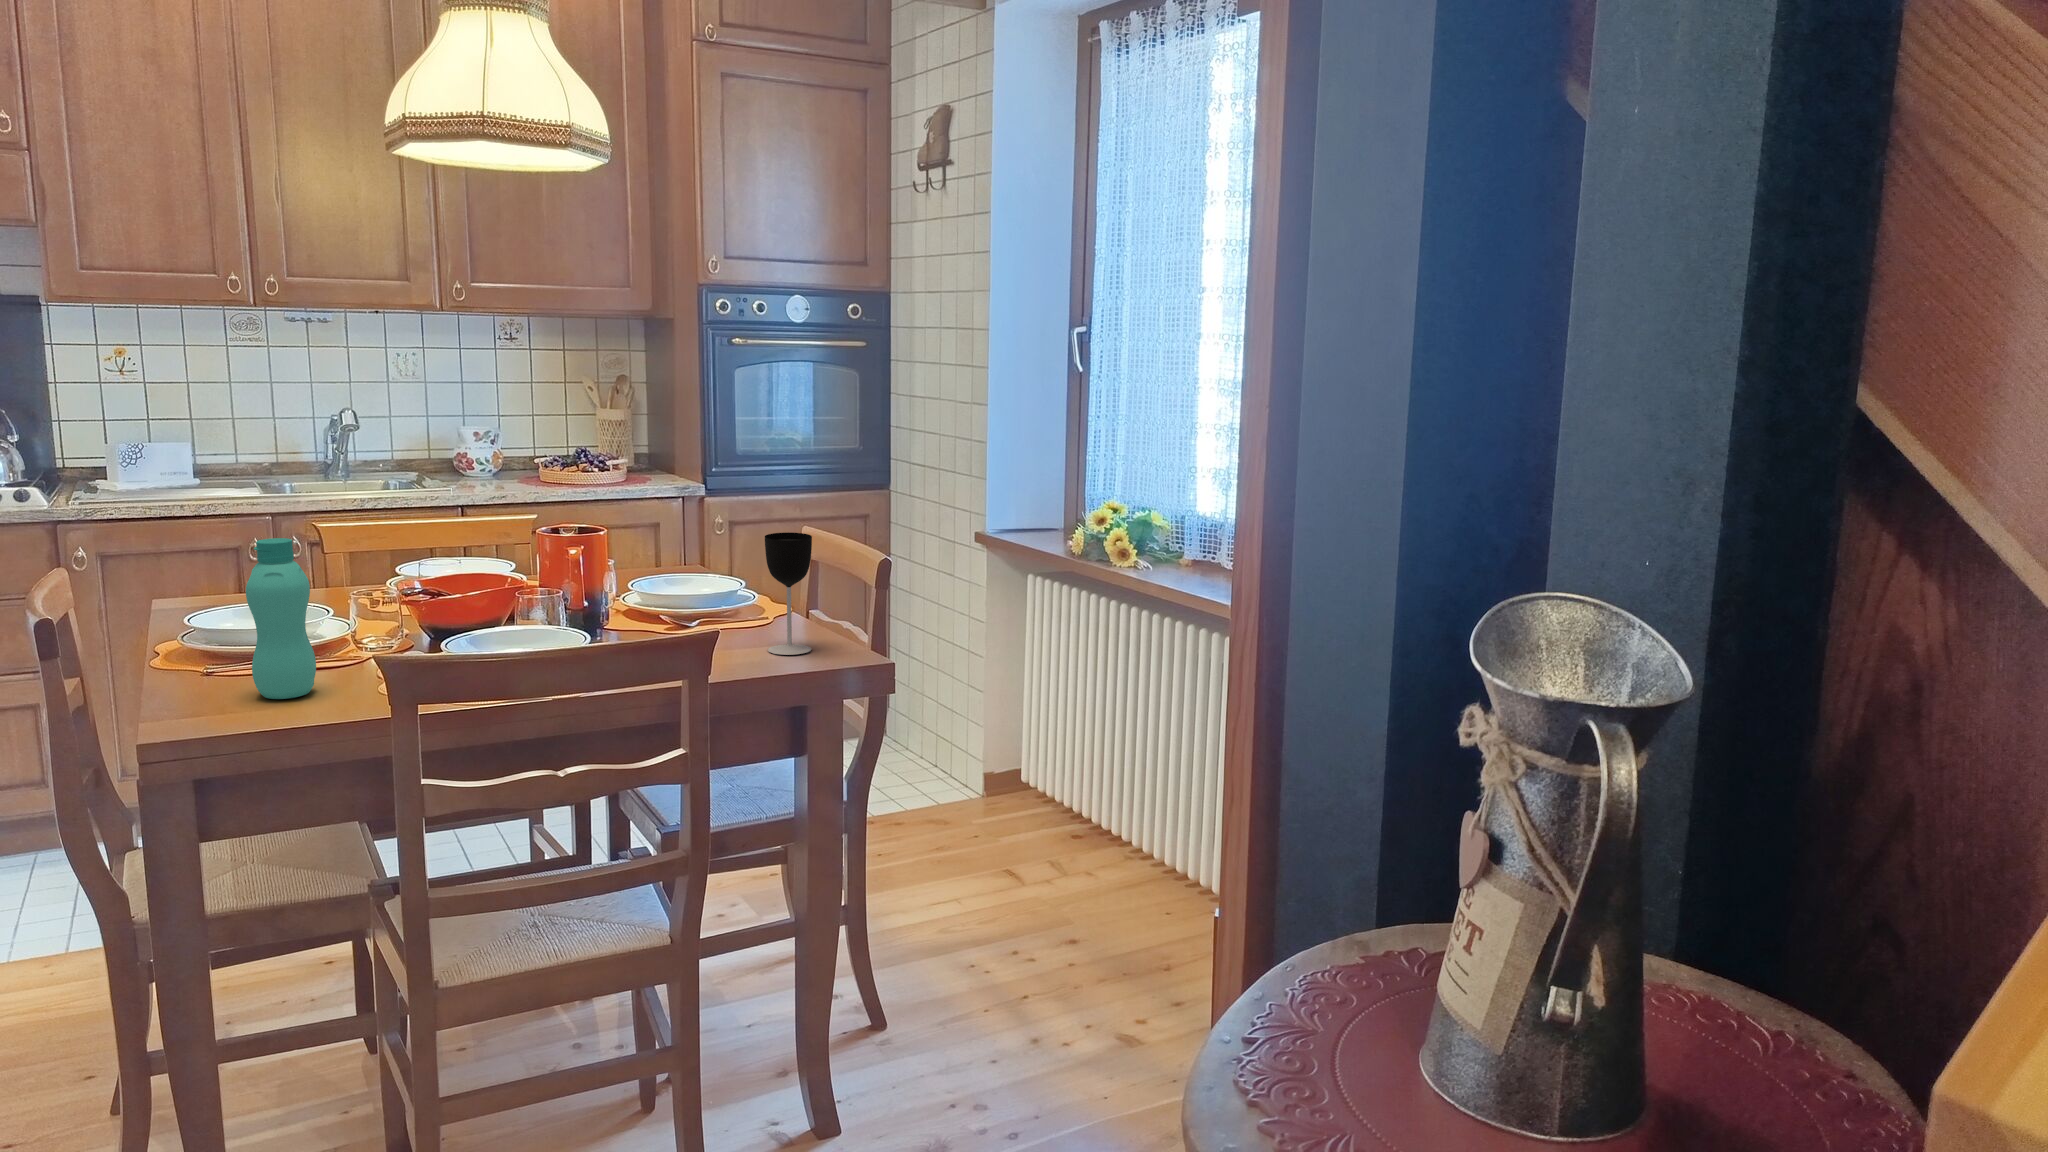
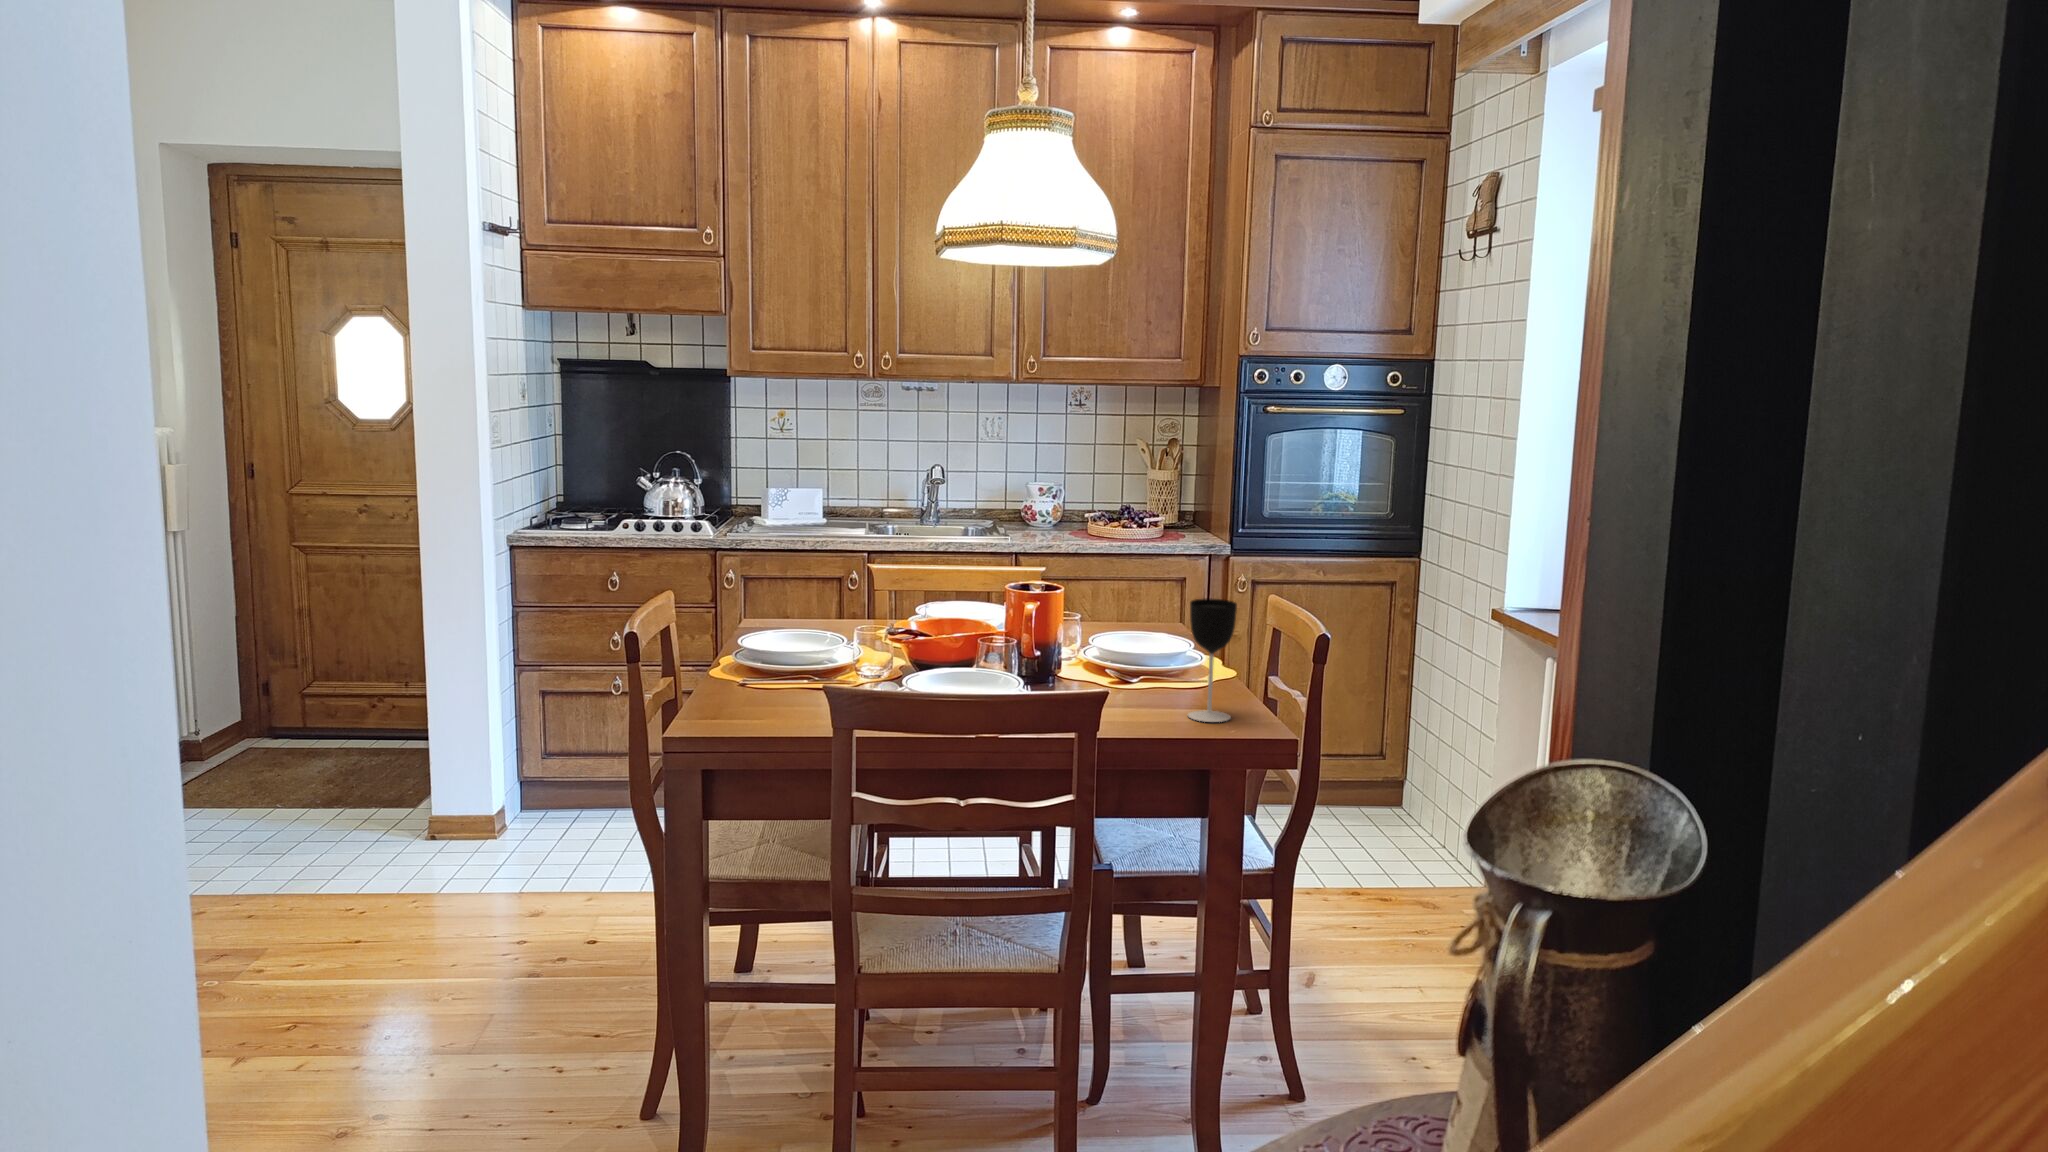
bottle: present [246,538,316,699] -> none [732,573,784,711]

